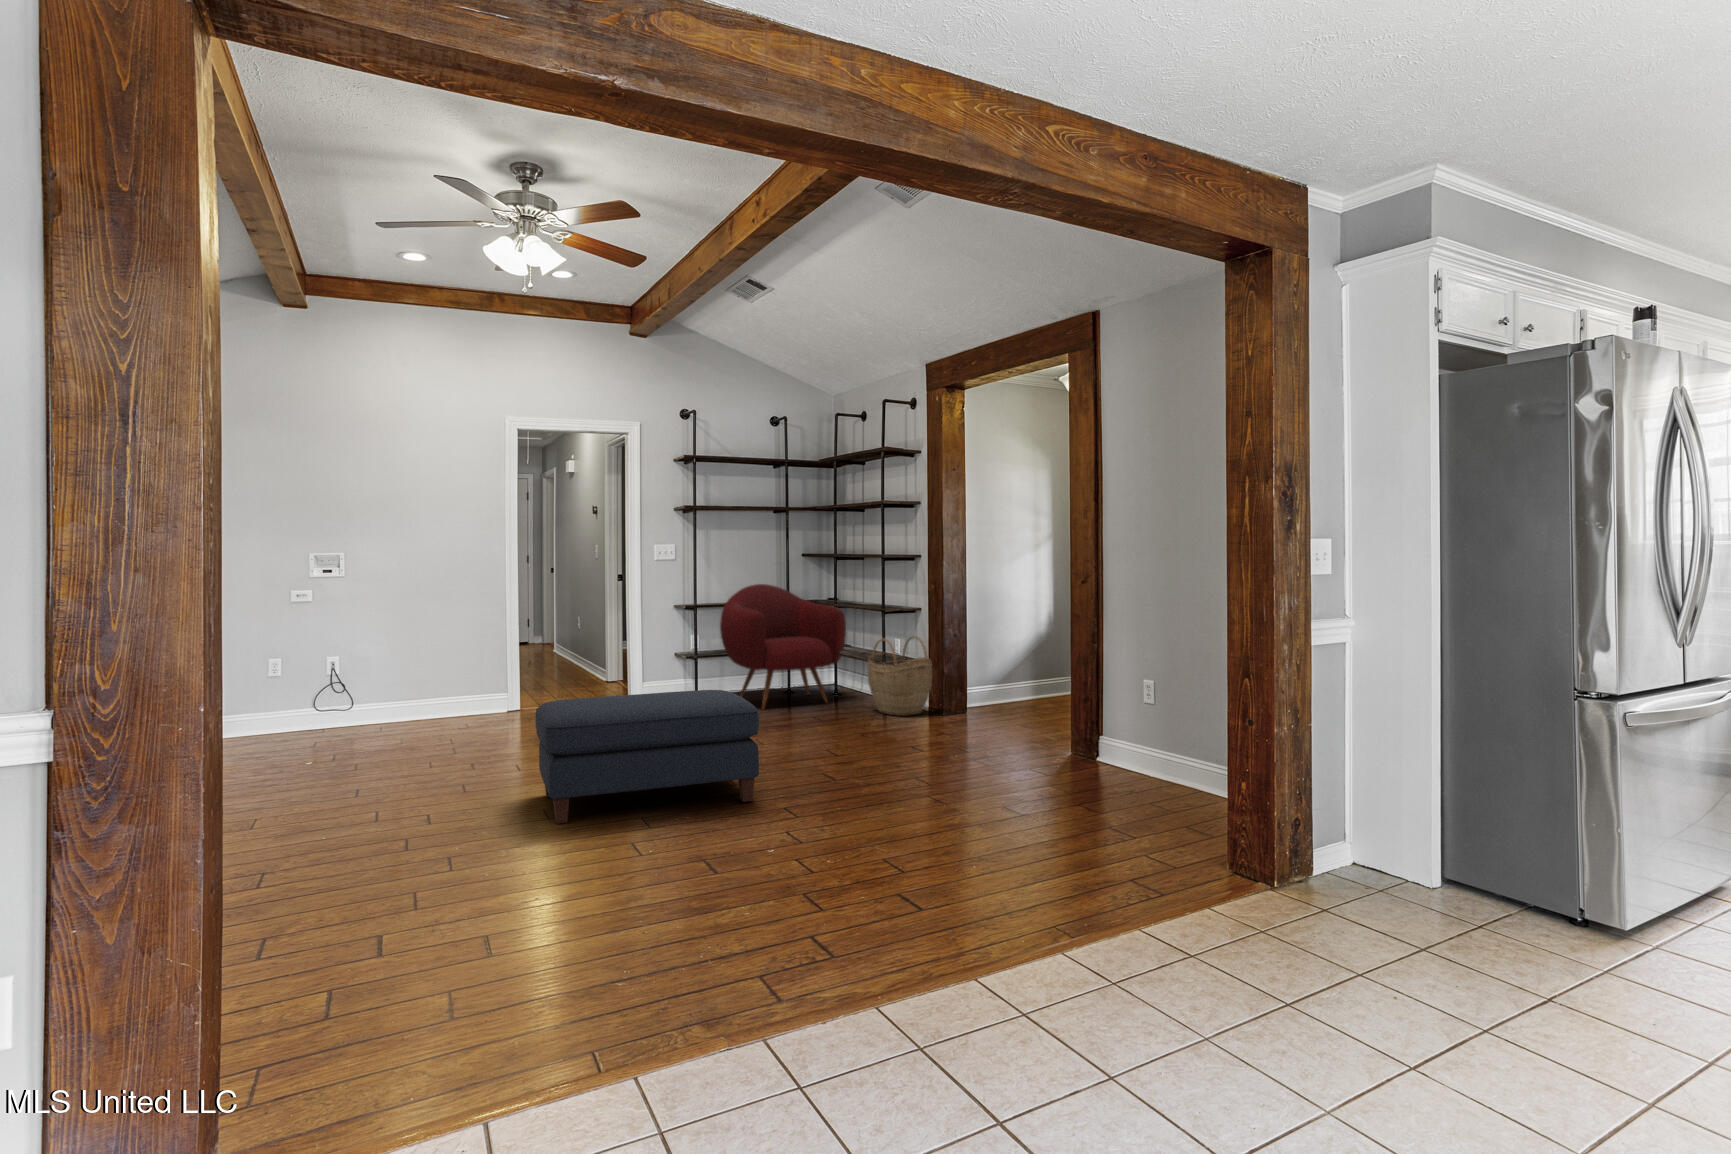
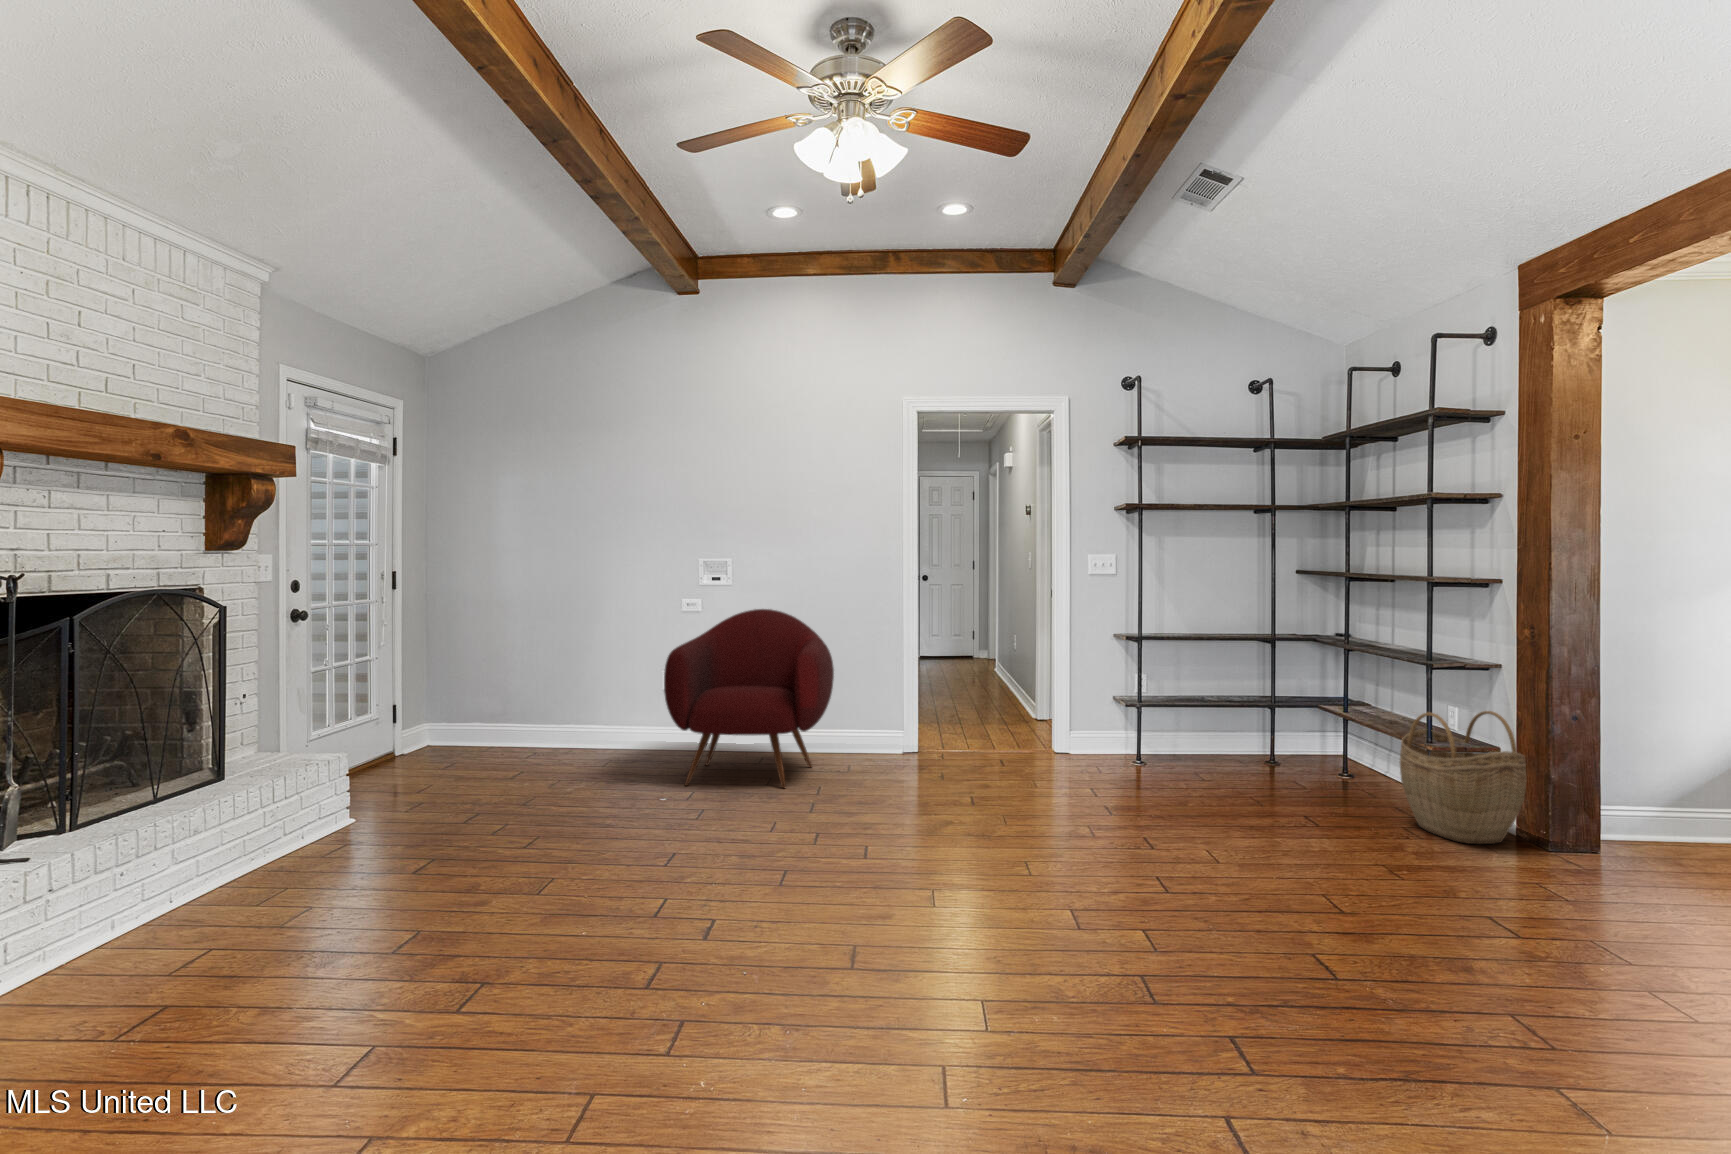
armchair: present [720,584,846,710] -> present [664,609,834,788]
ottoman: present [536,690,759,824] -> none [813,801,1179,1043]

